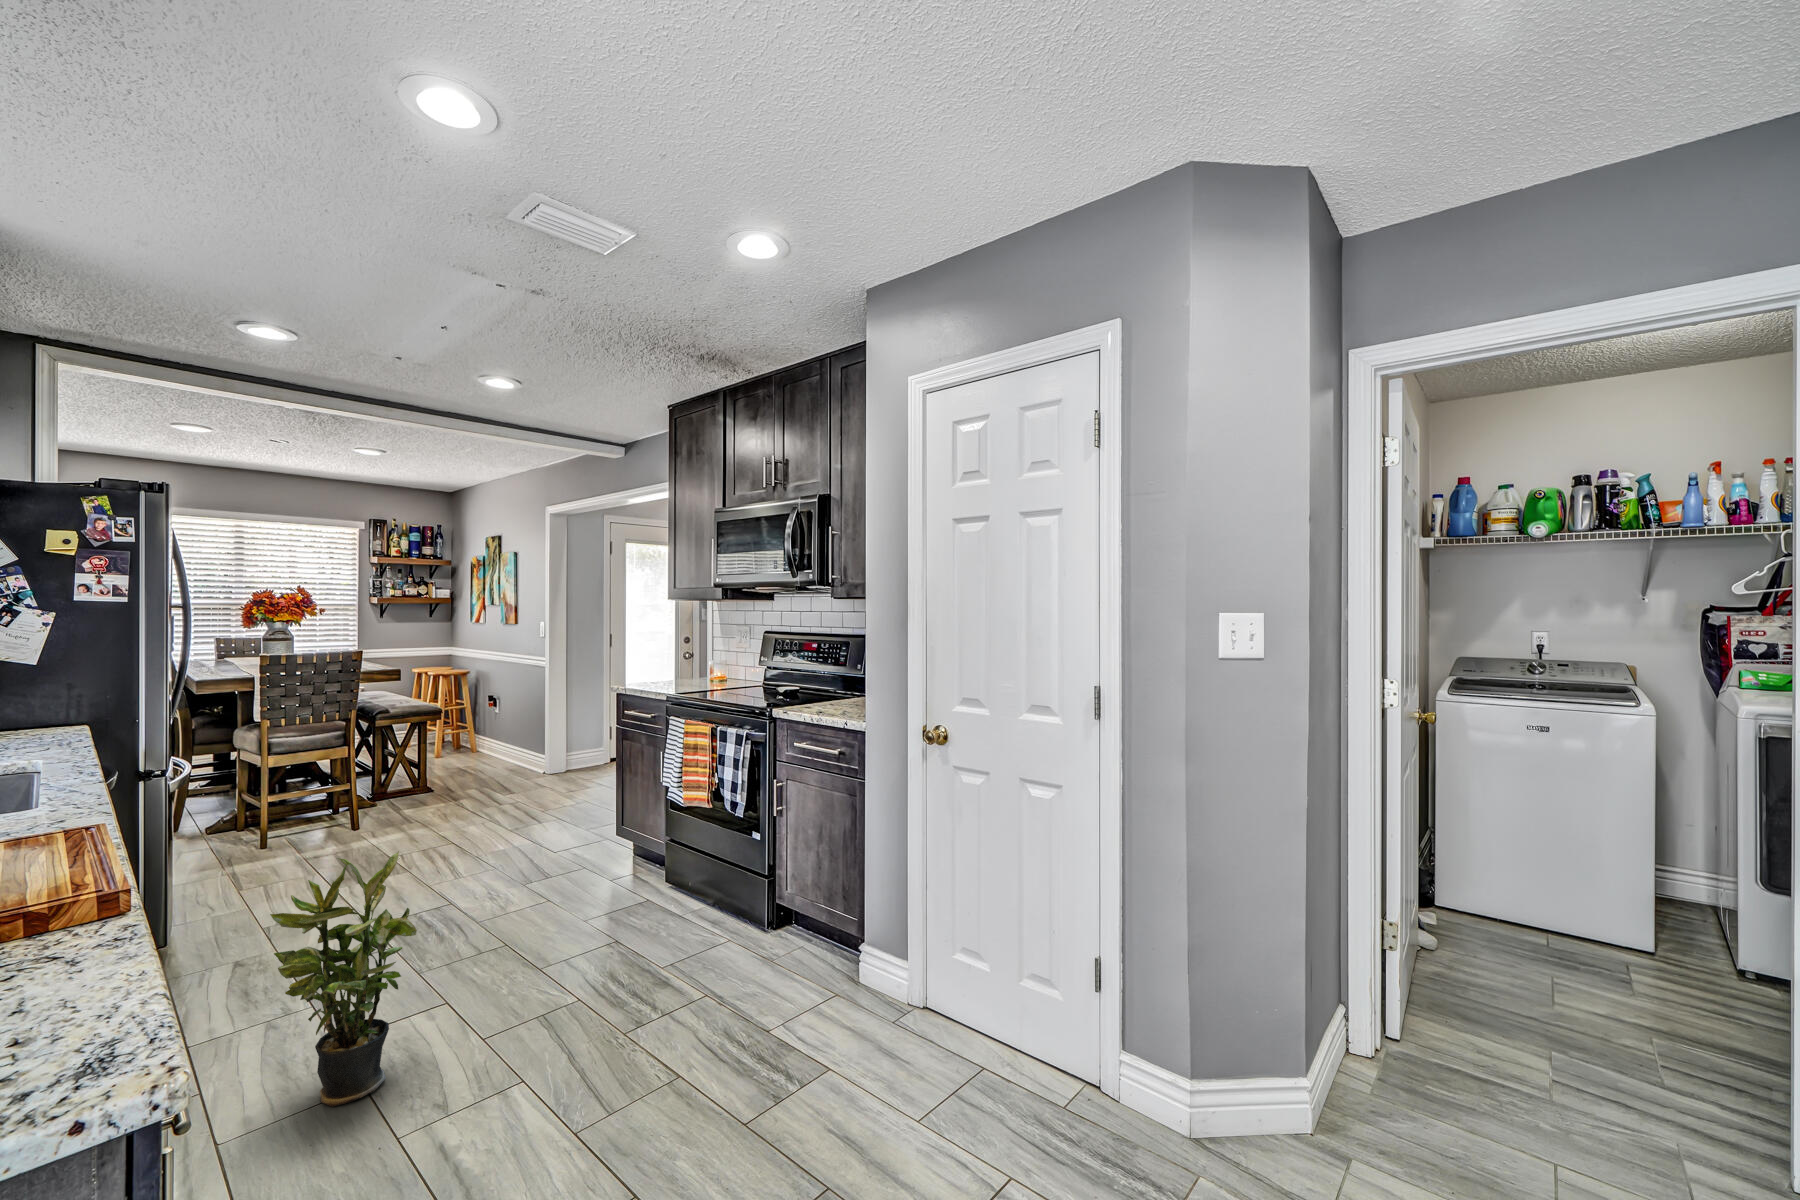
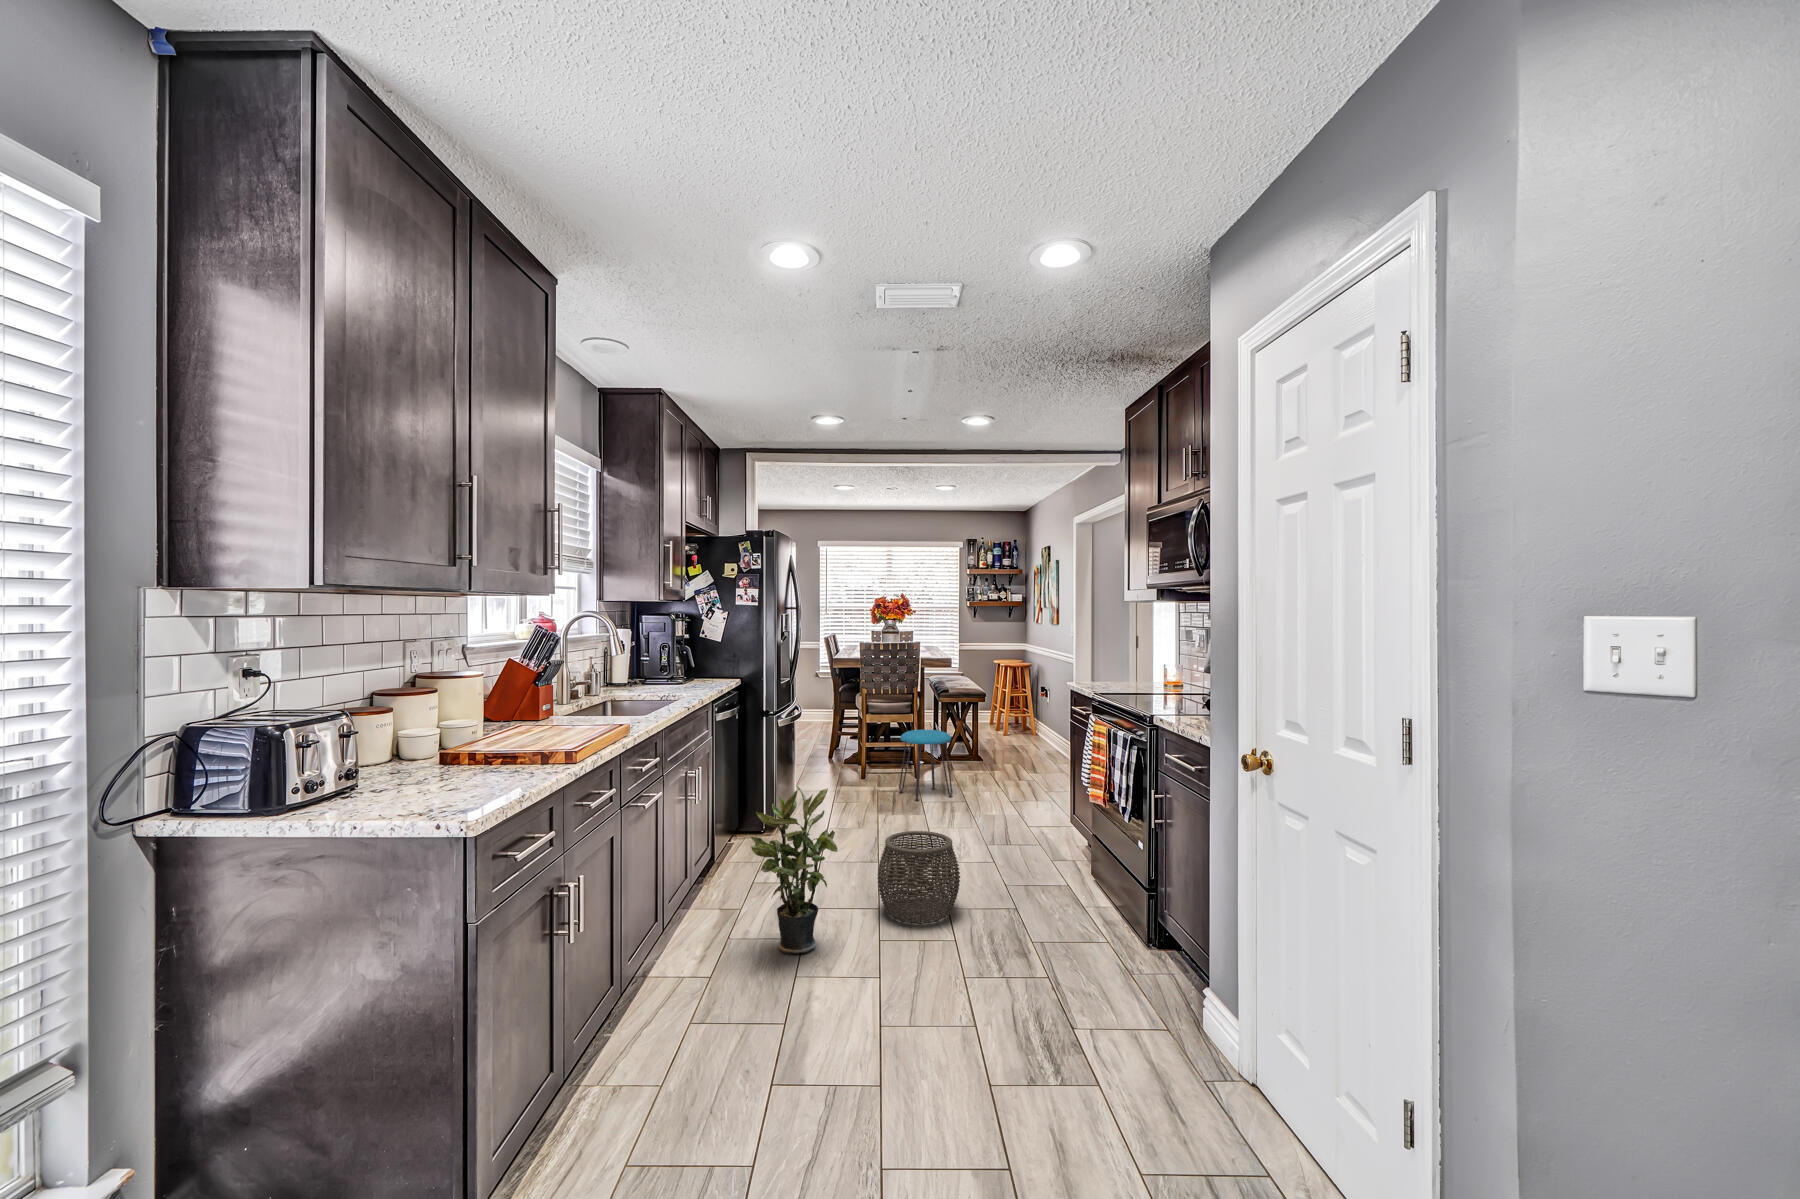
stool: none [344,757,429,851] -> present [899,730,953,801]
woven basket: none [438,877,556,999] -> present [877,831,960,923]

